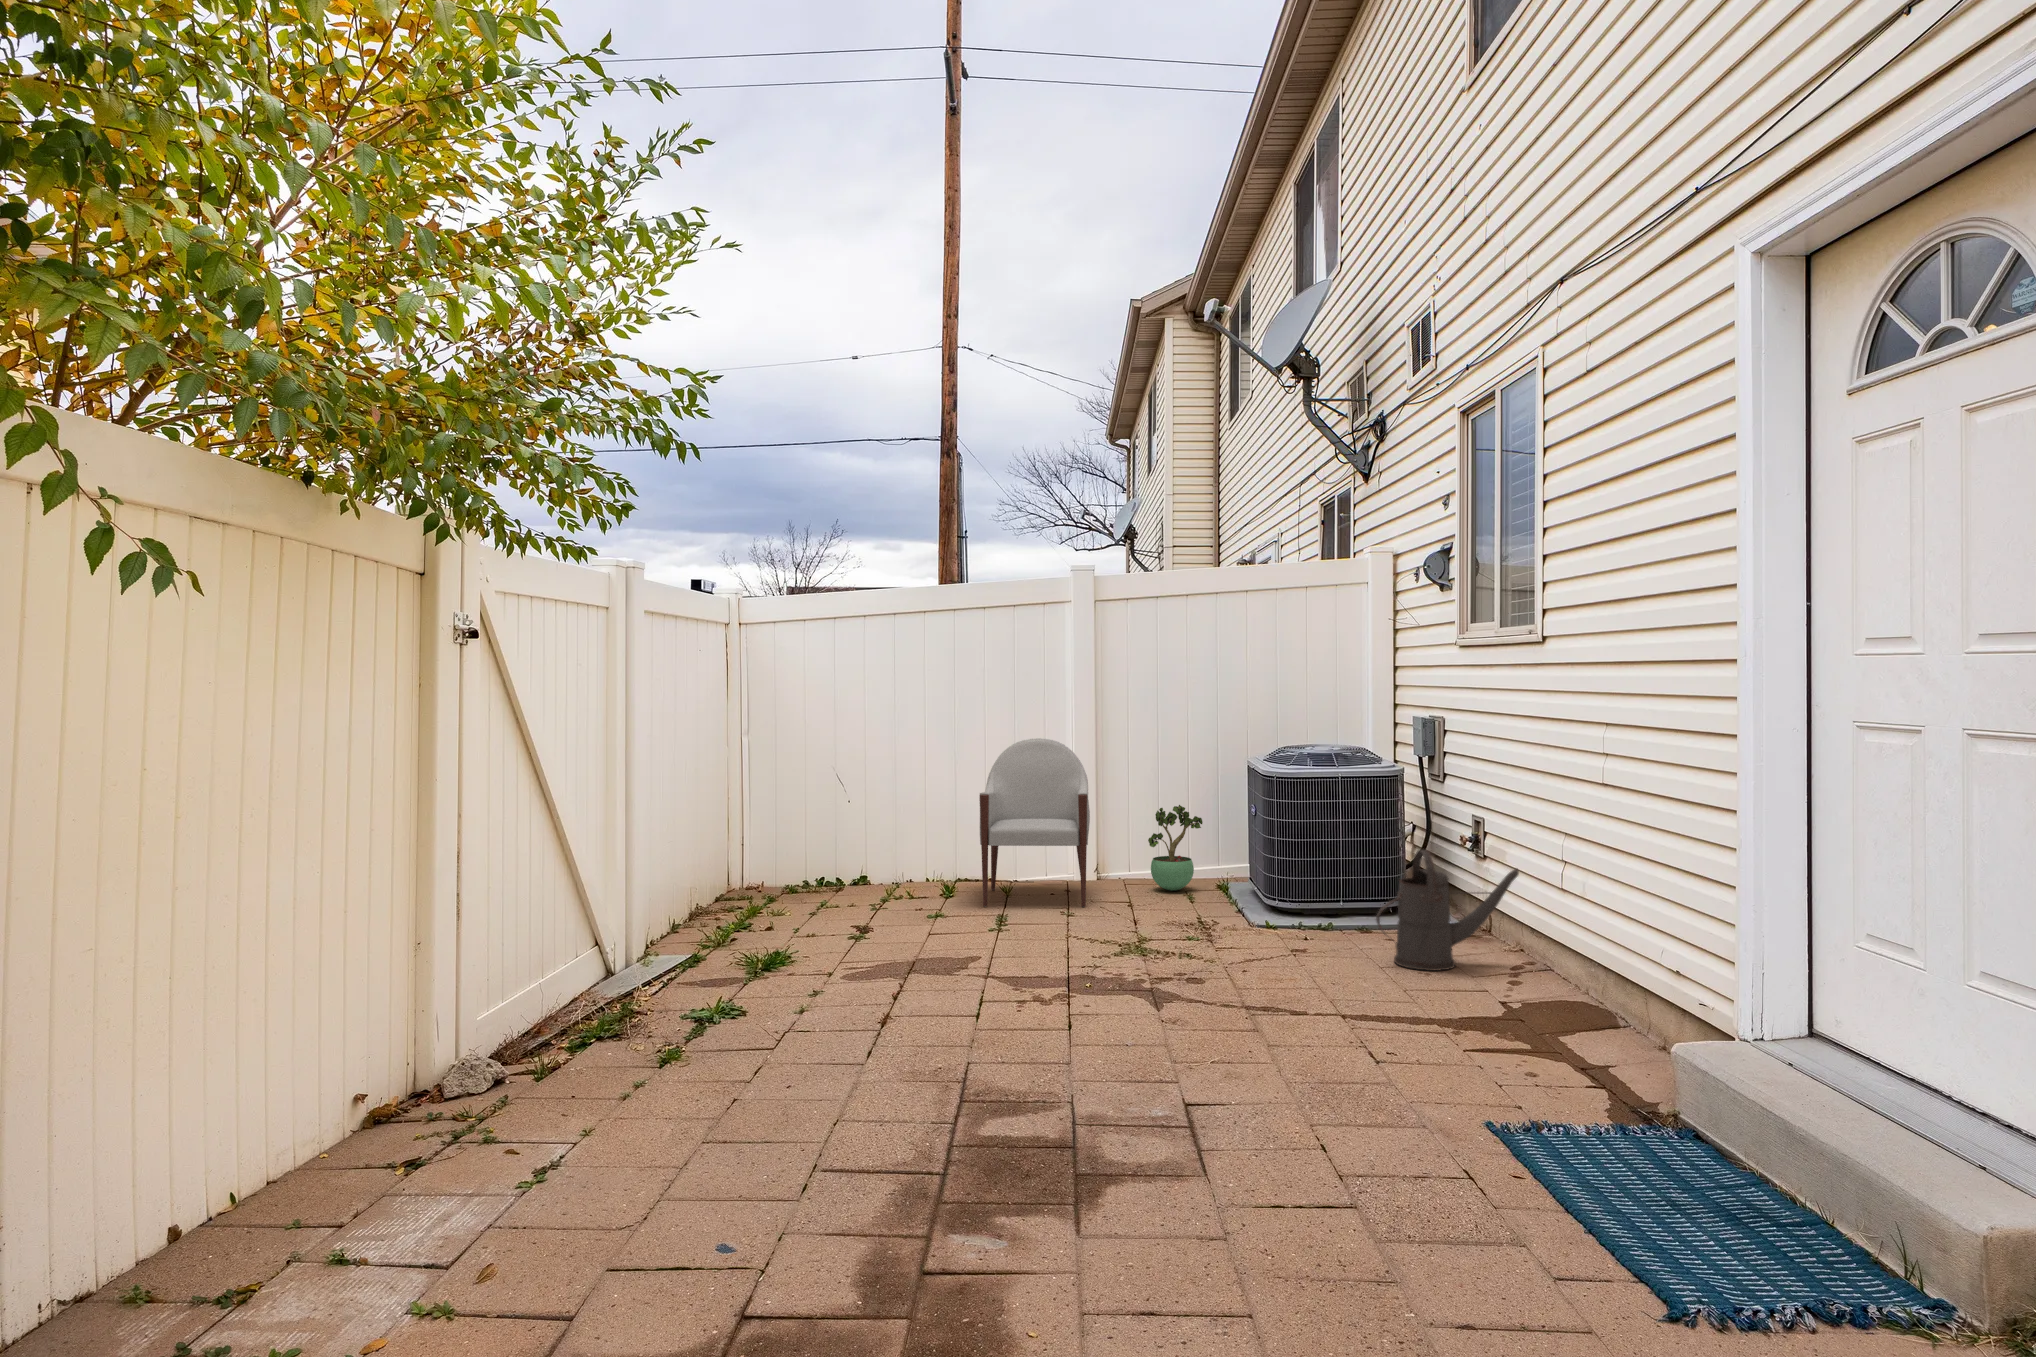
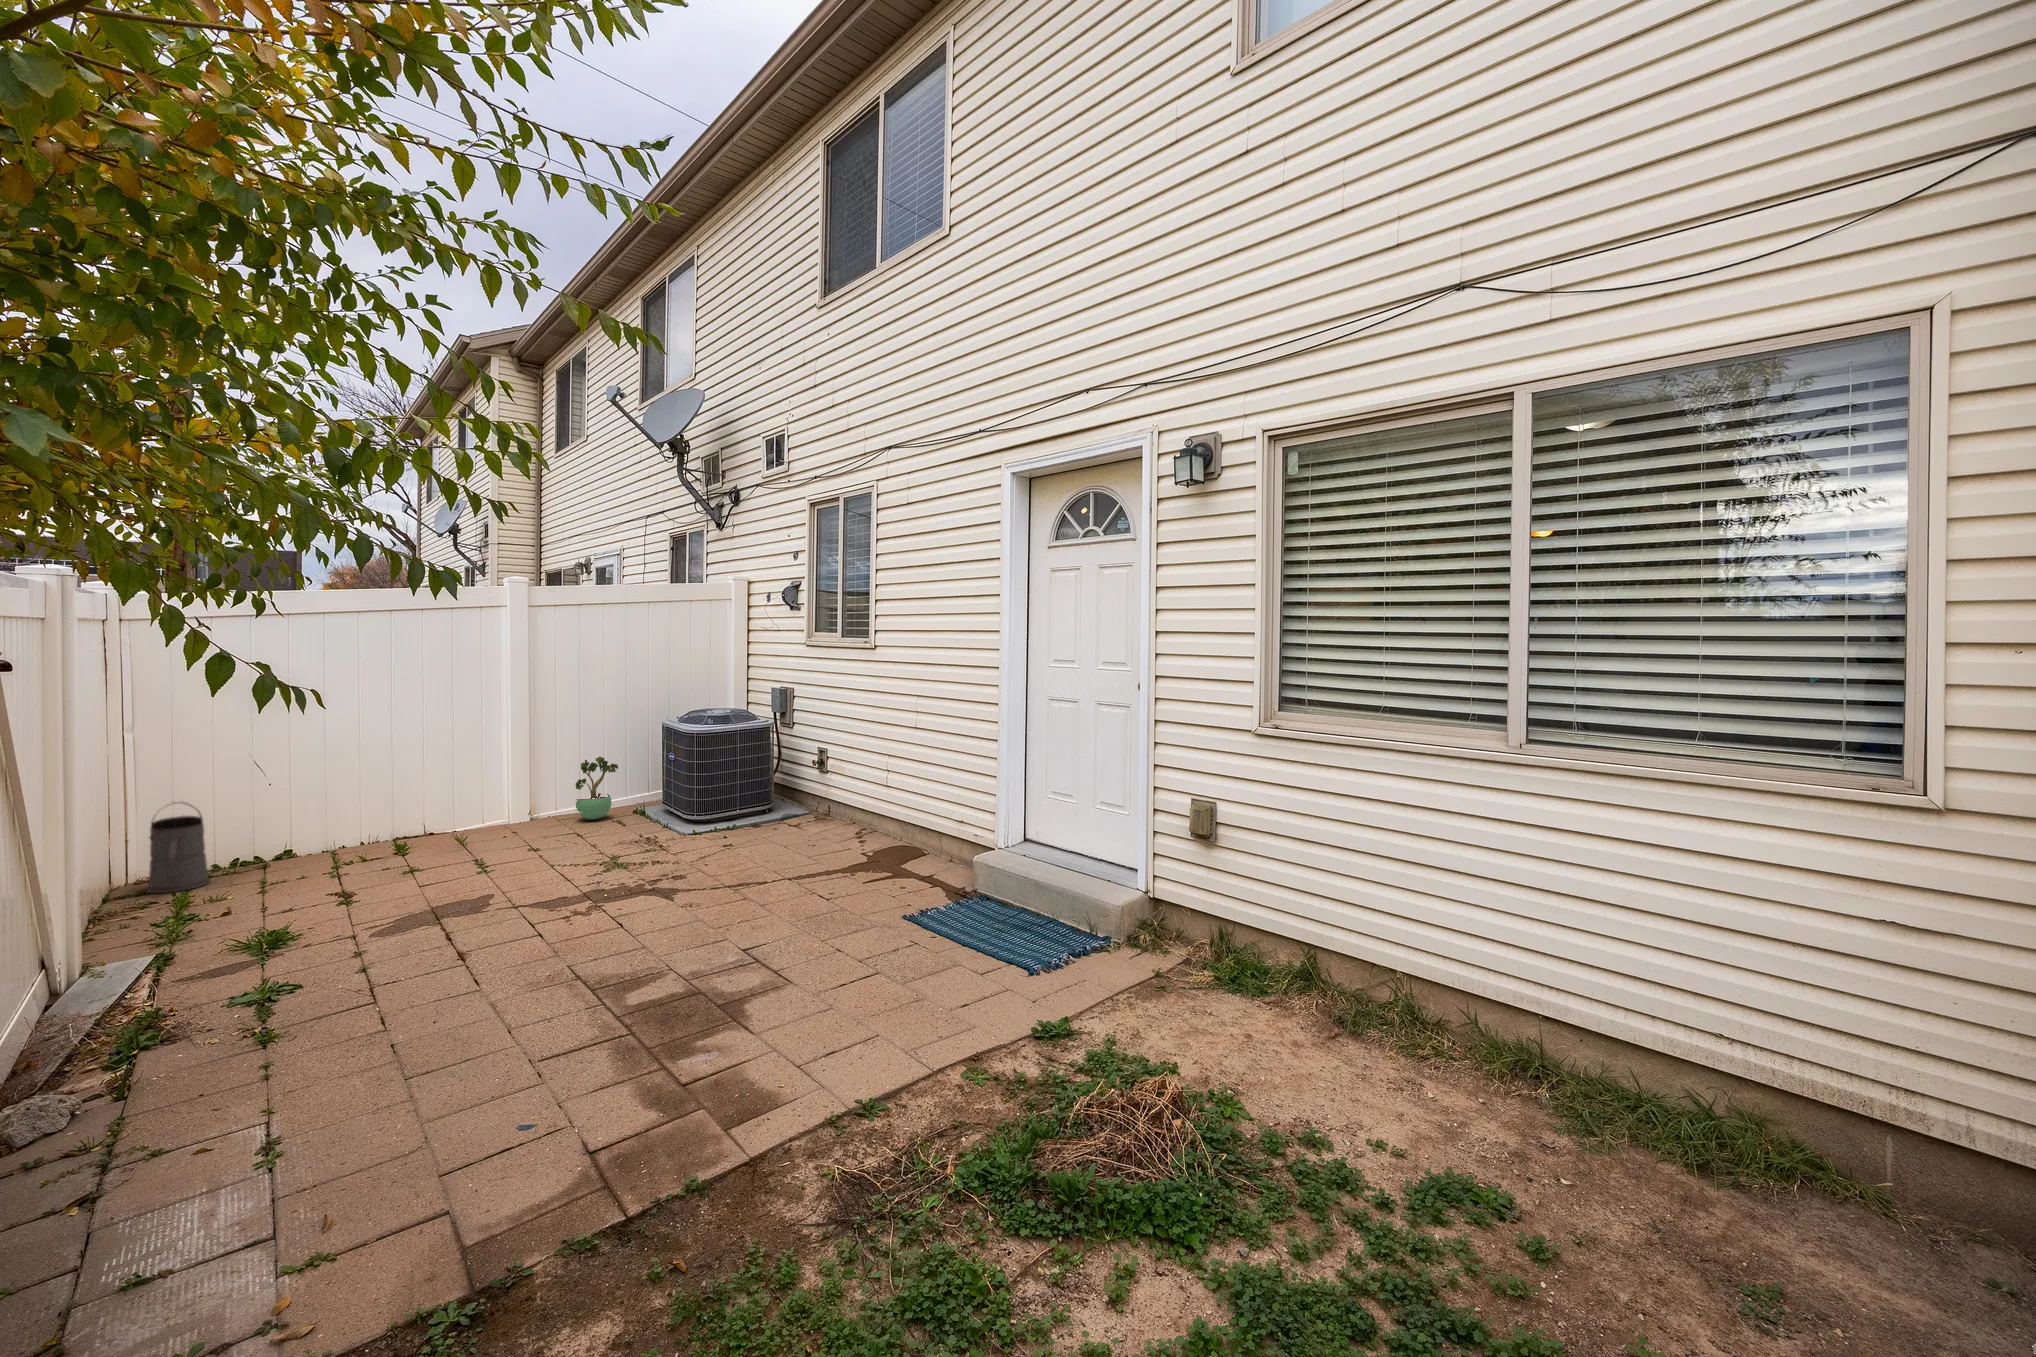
chair: present [979,738,1090,907] -> none [422,712,535,856]
watering can: present [1376,850,1519,971] -> present [147,802,211,893]

